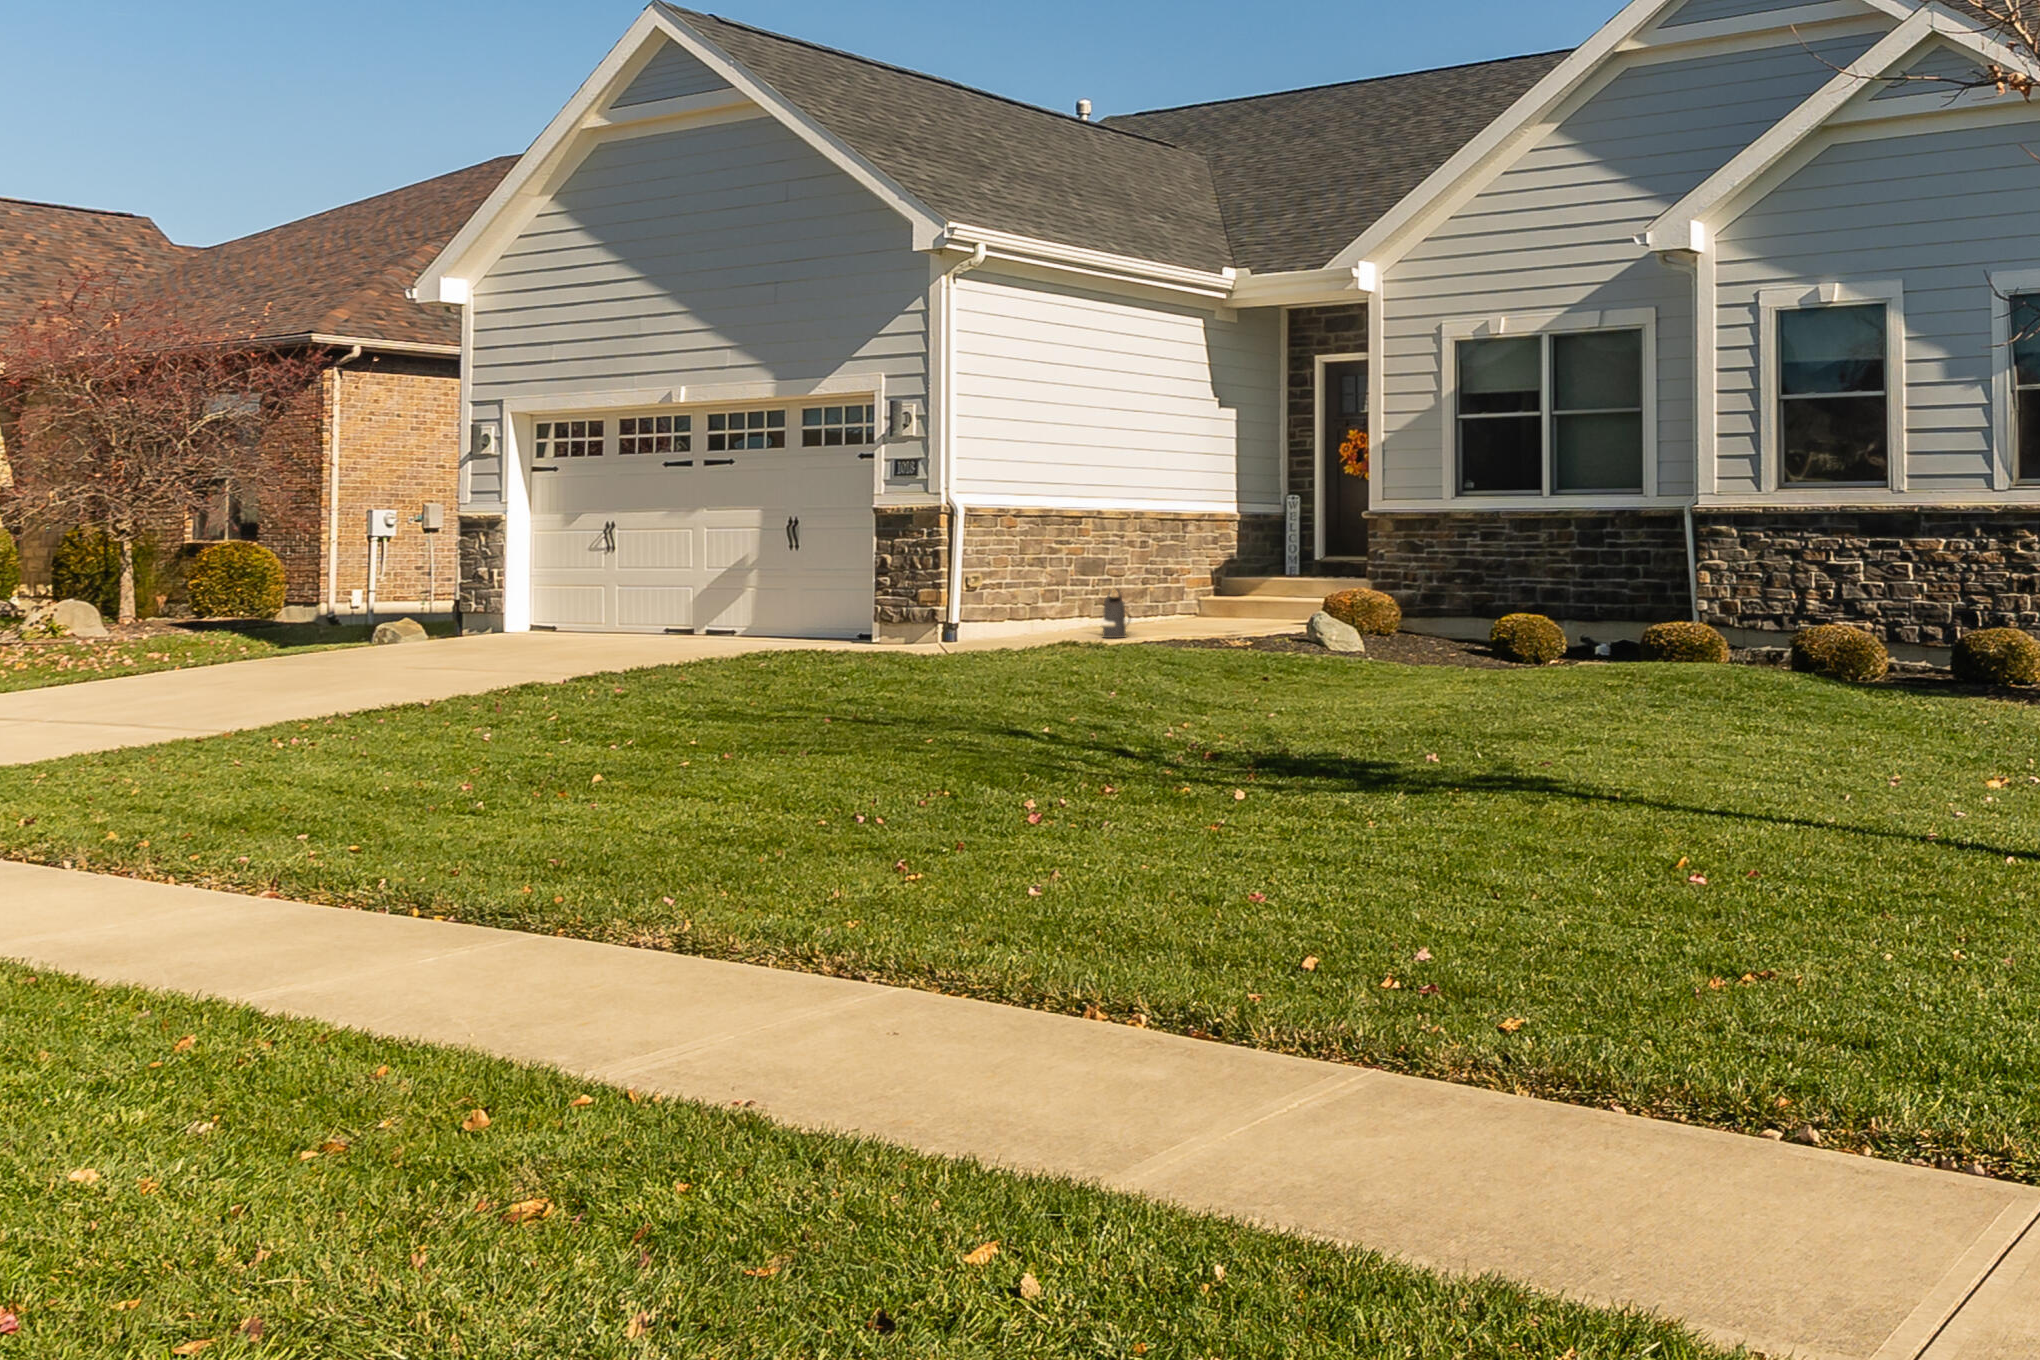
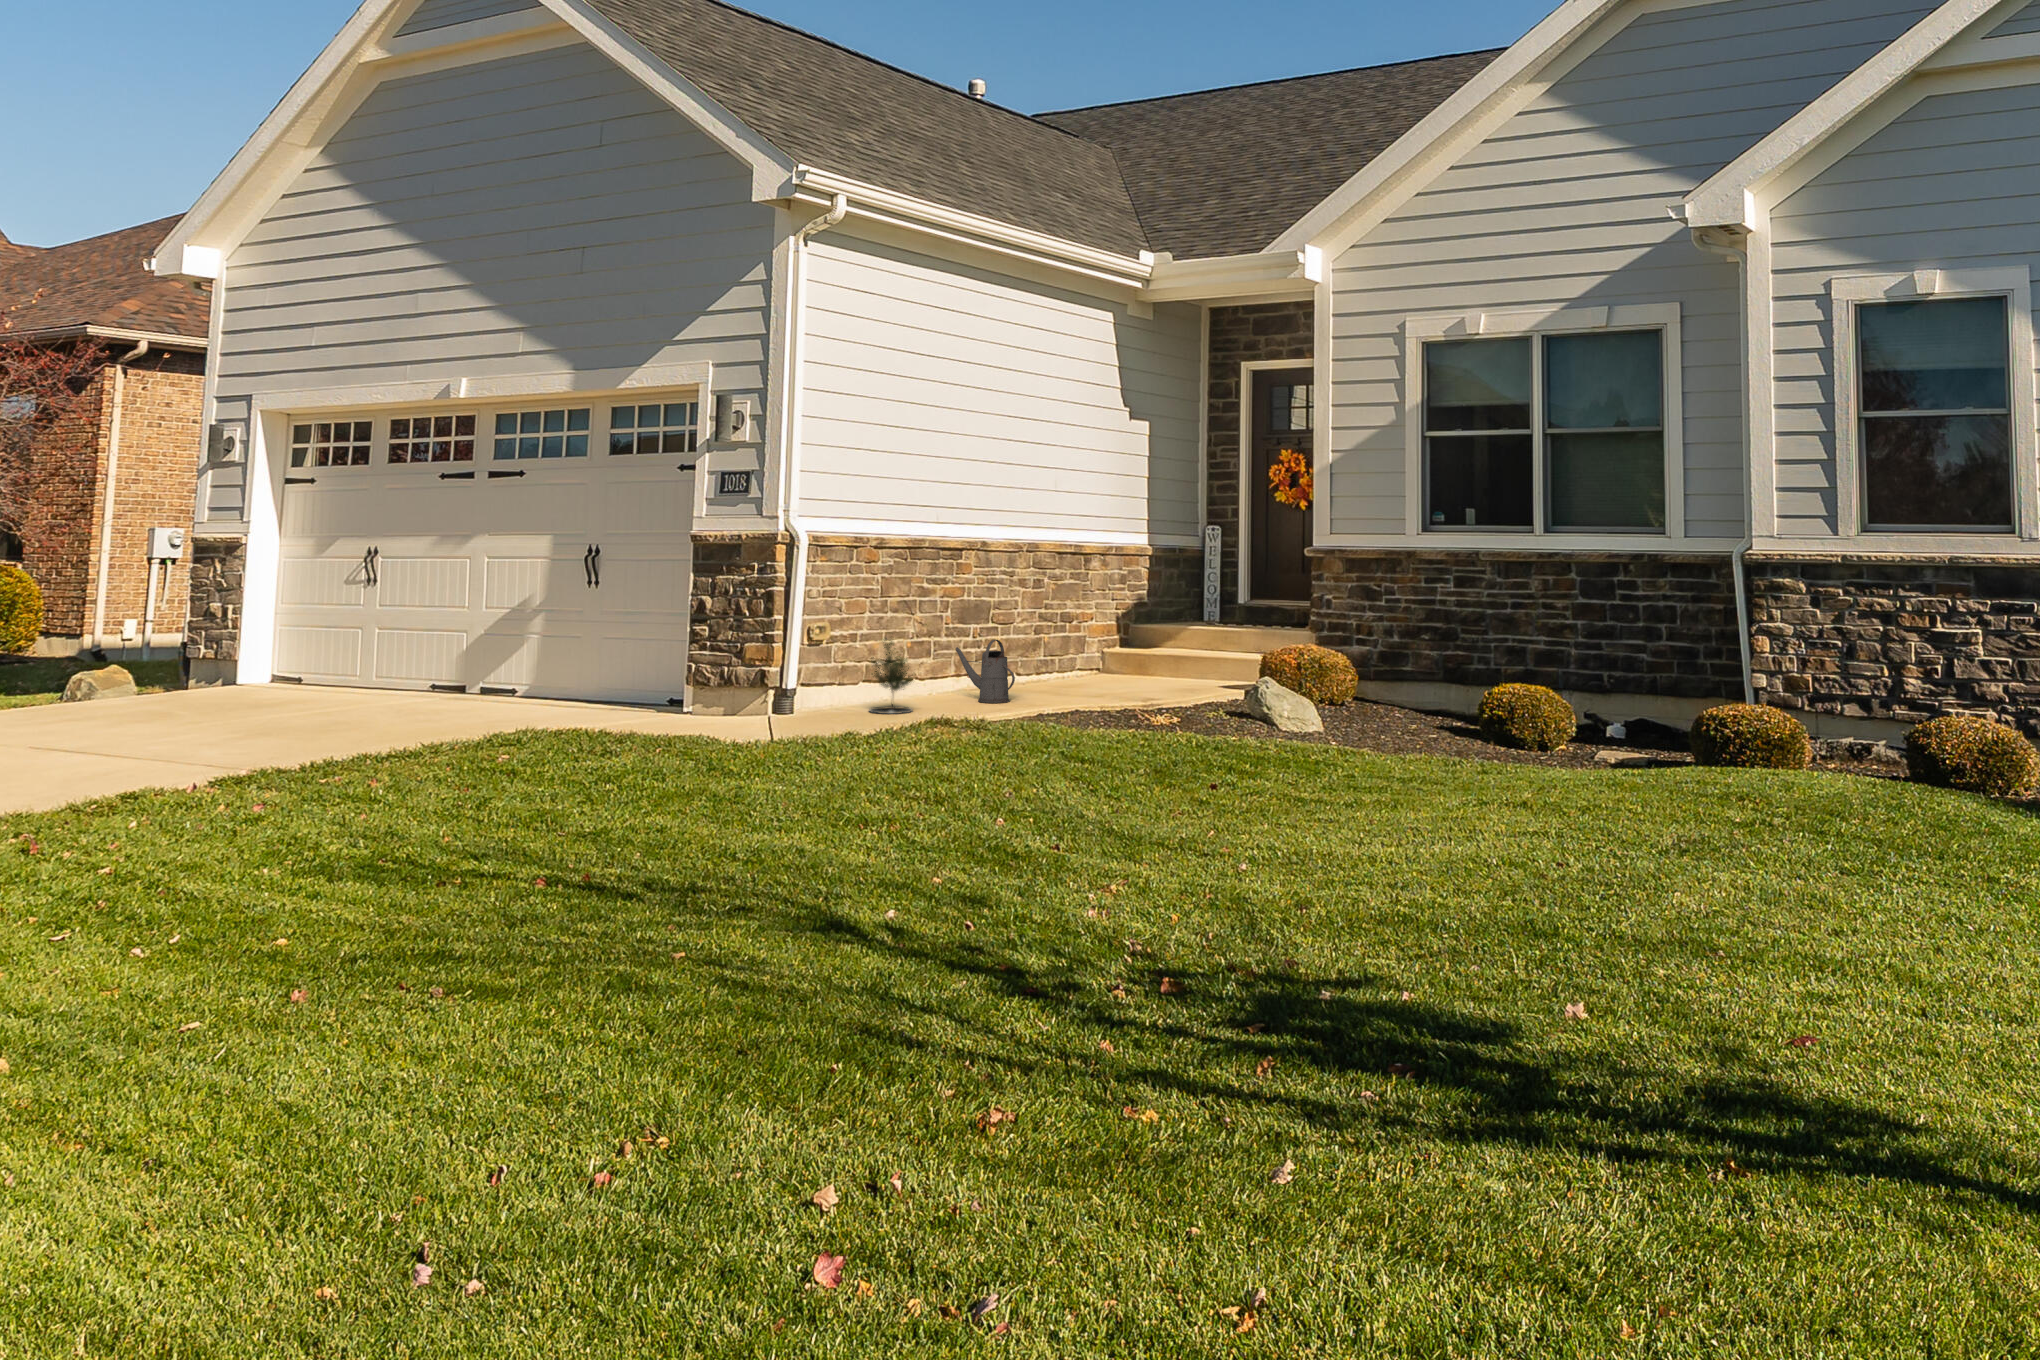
potted tree: none [1014,582,1054,647] -> present [869,639,913,714]

